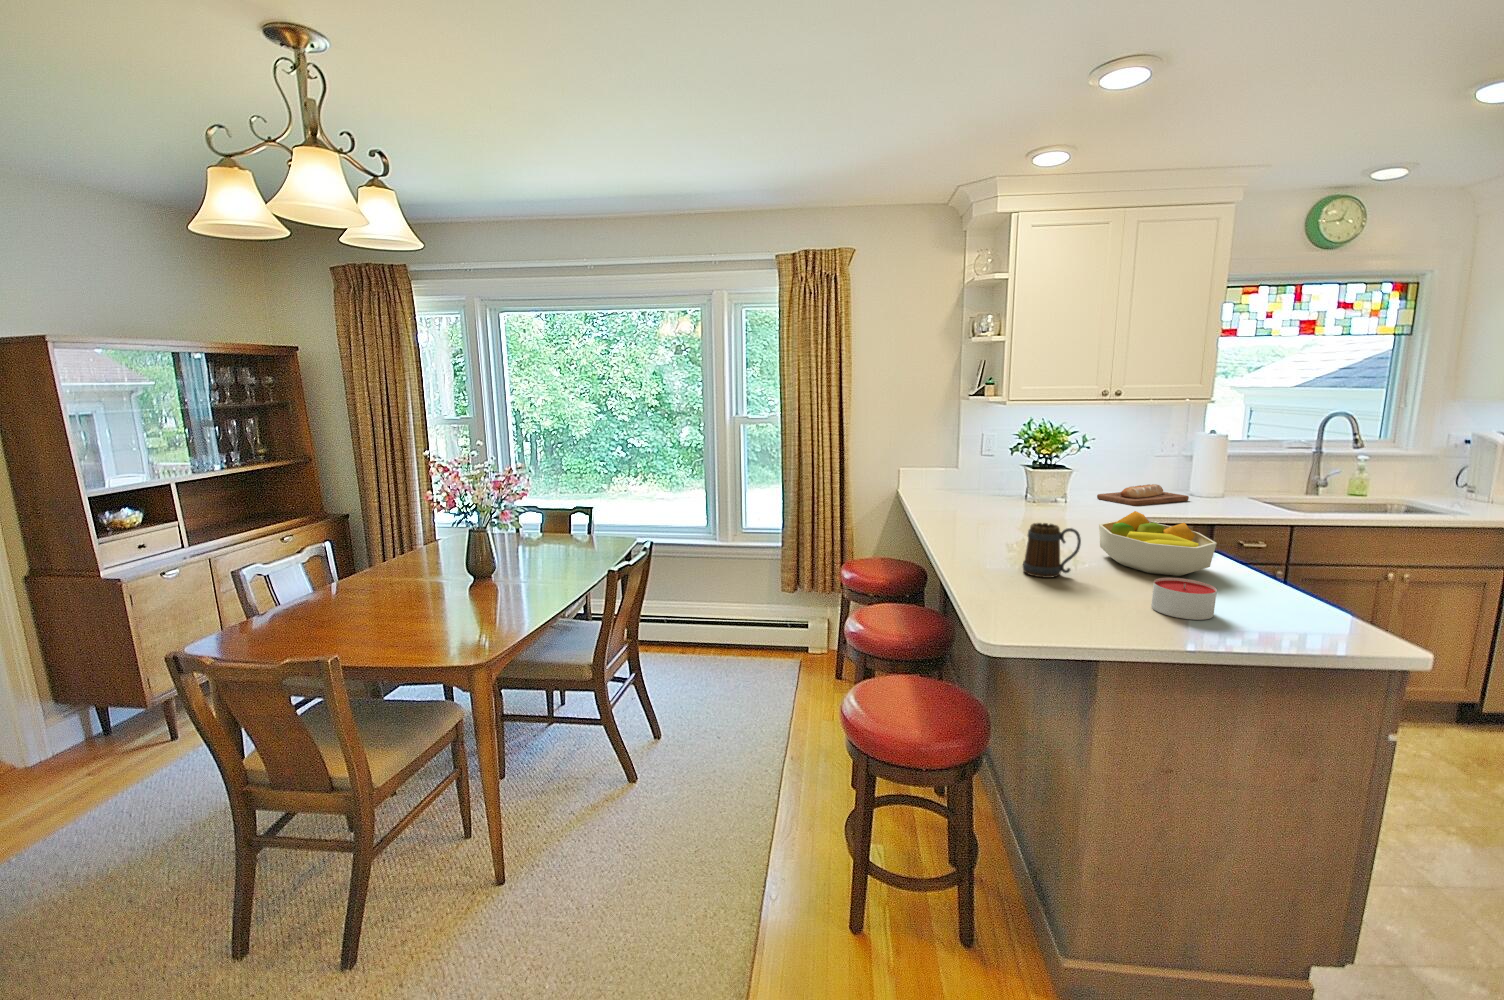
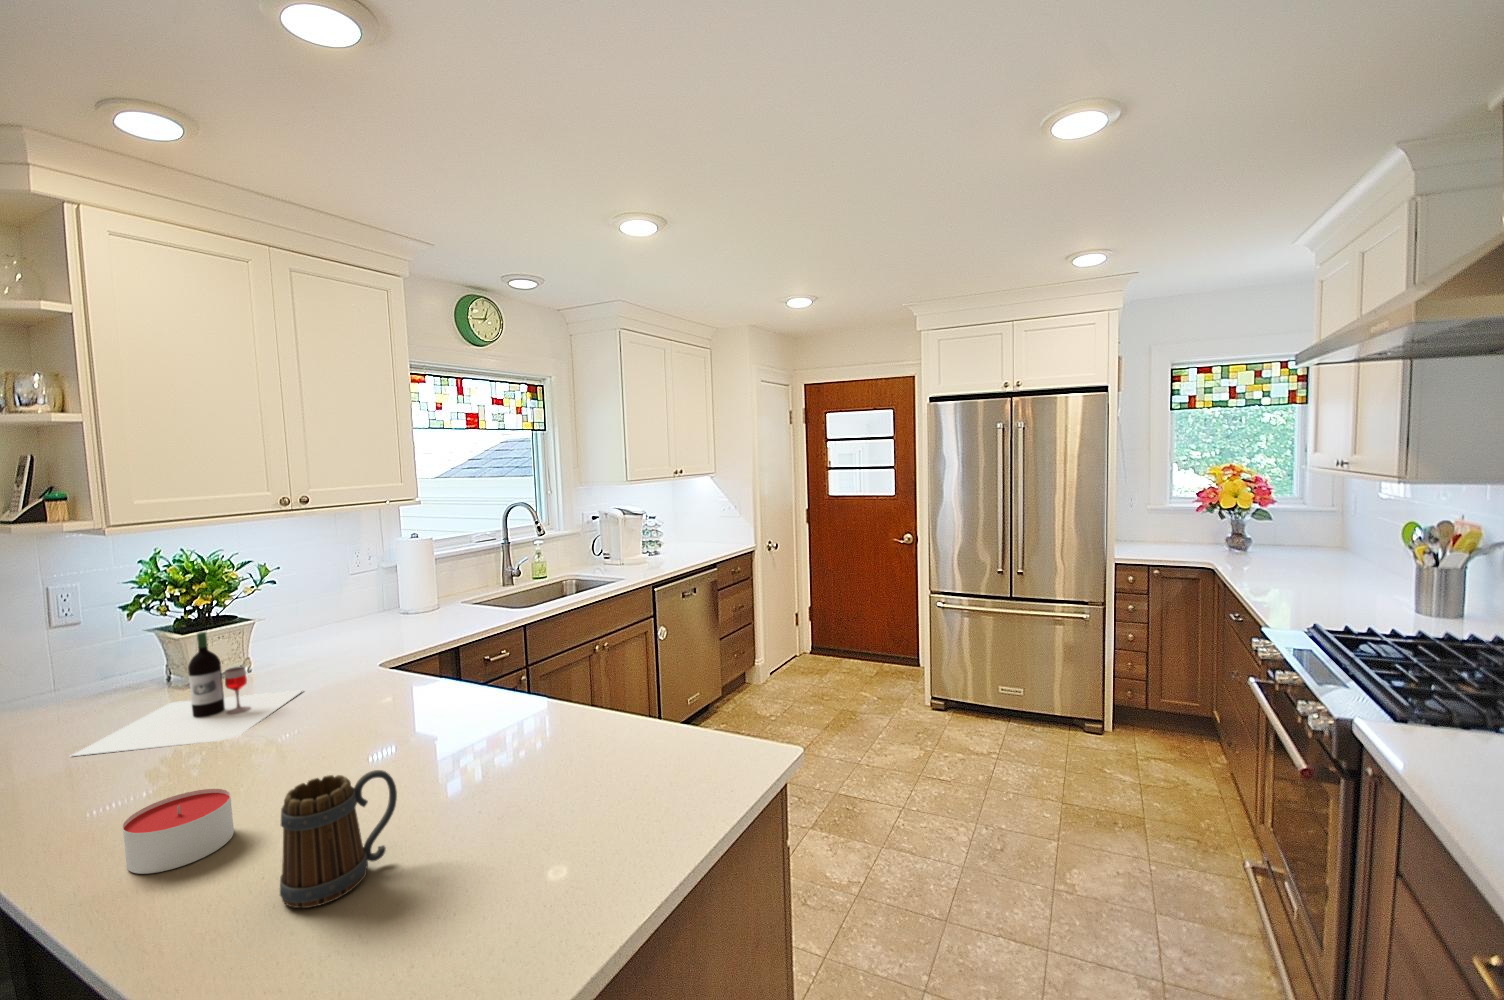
wine bottle: none [976,465,1087,524] -> present [72,632,302,756]
bread loaf: present [1097,484,1189,506] -> none [295,611,411,652]
fruit bowl: present [1099,511,1217,576] -> none [380,679,556,780]
candle: present [1151,578,1217,620] -> present [122,789,234,874]

